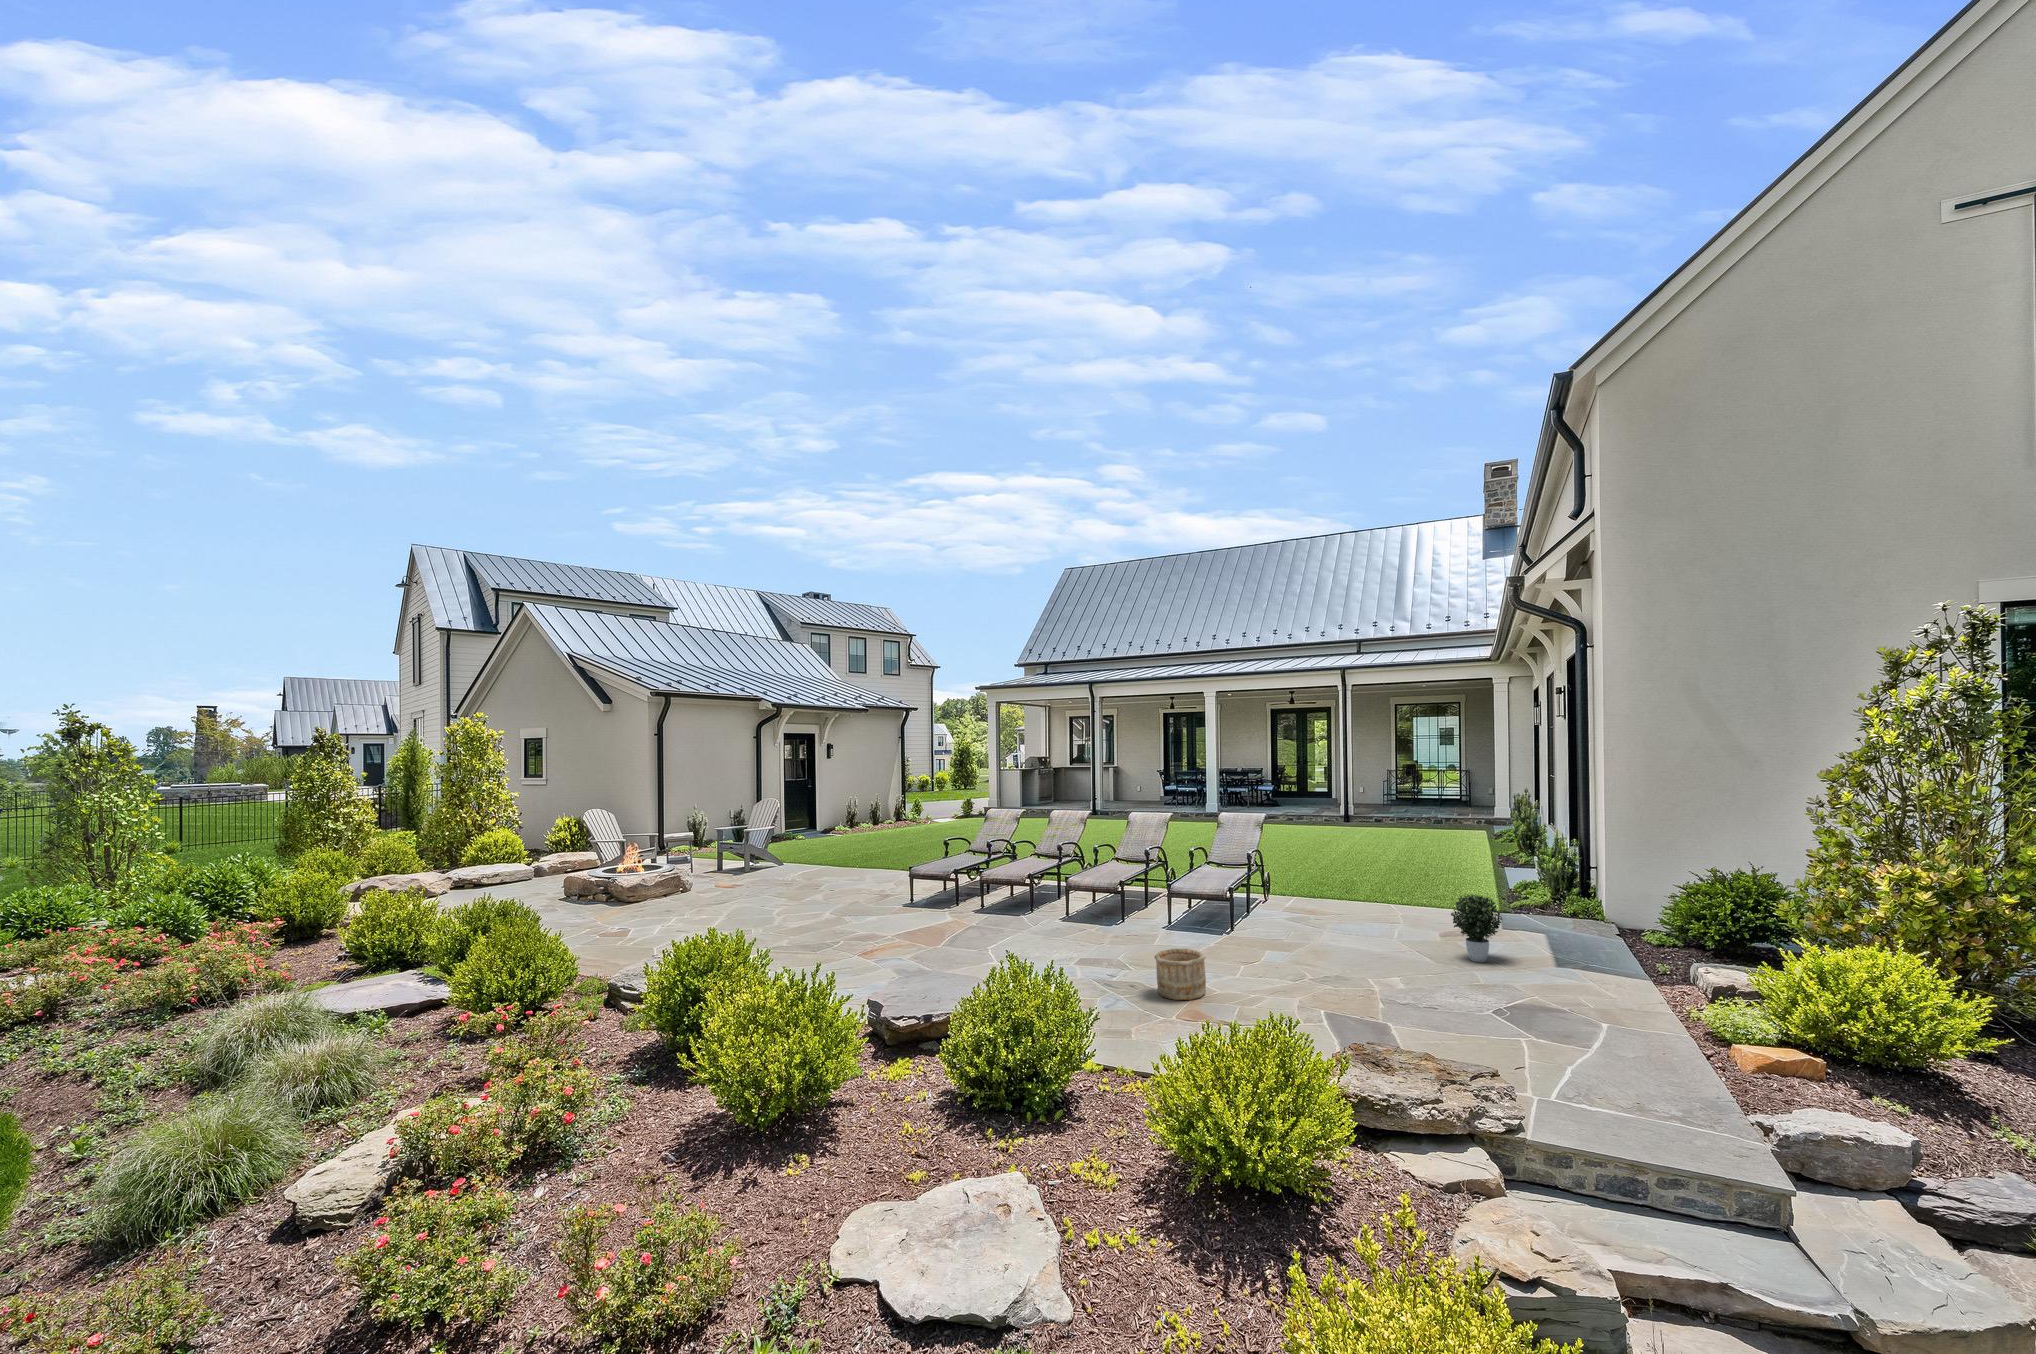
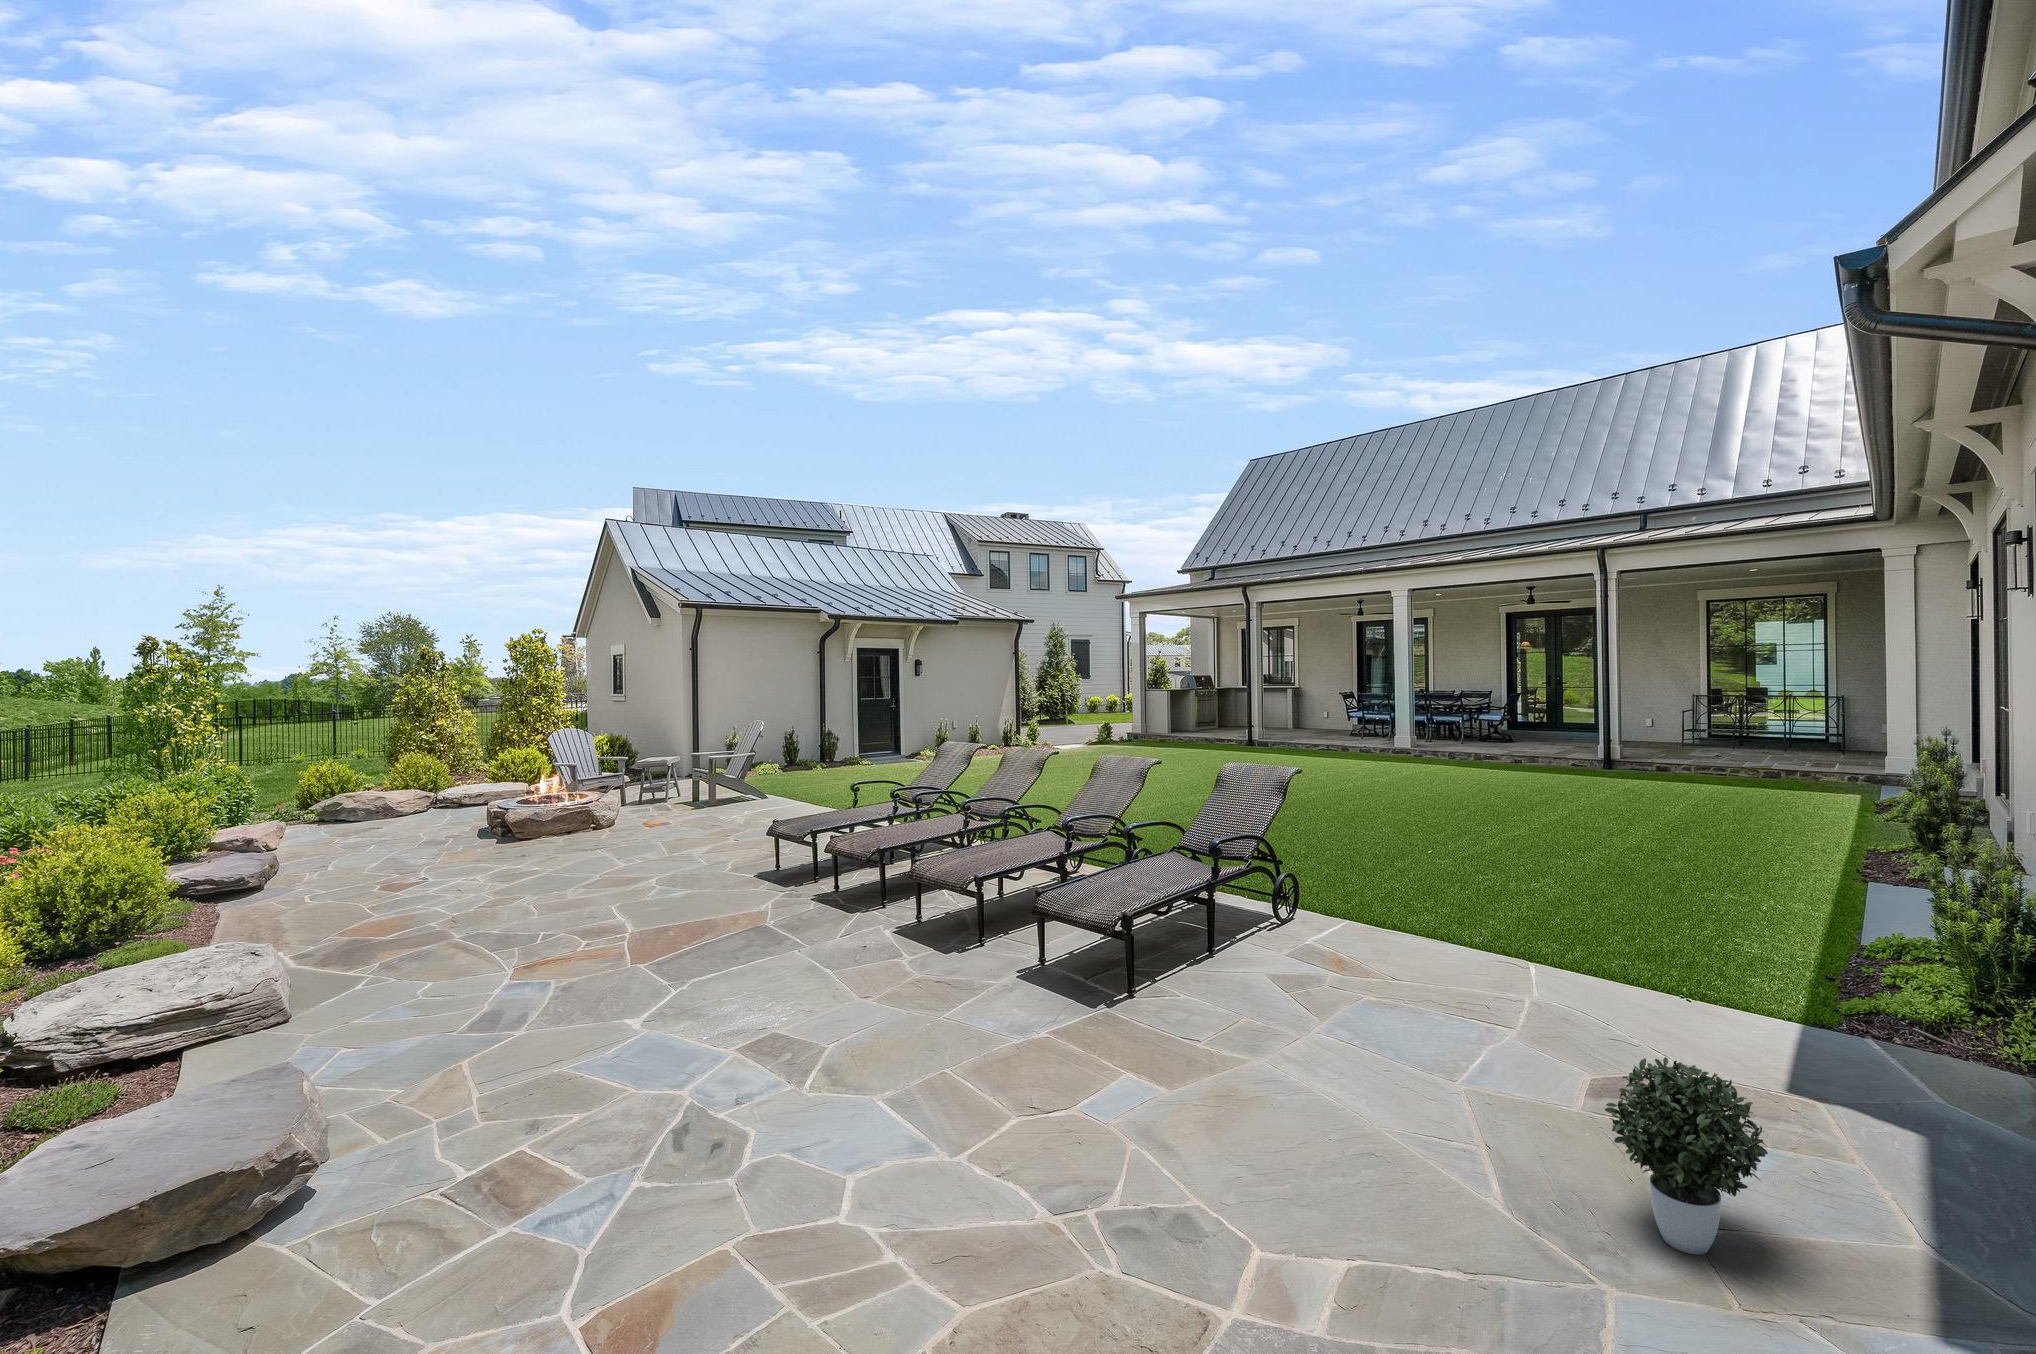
wooden bucket: present [1154,949,1206,1000] -> none [738,1133,865,1292]

